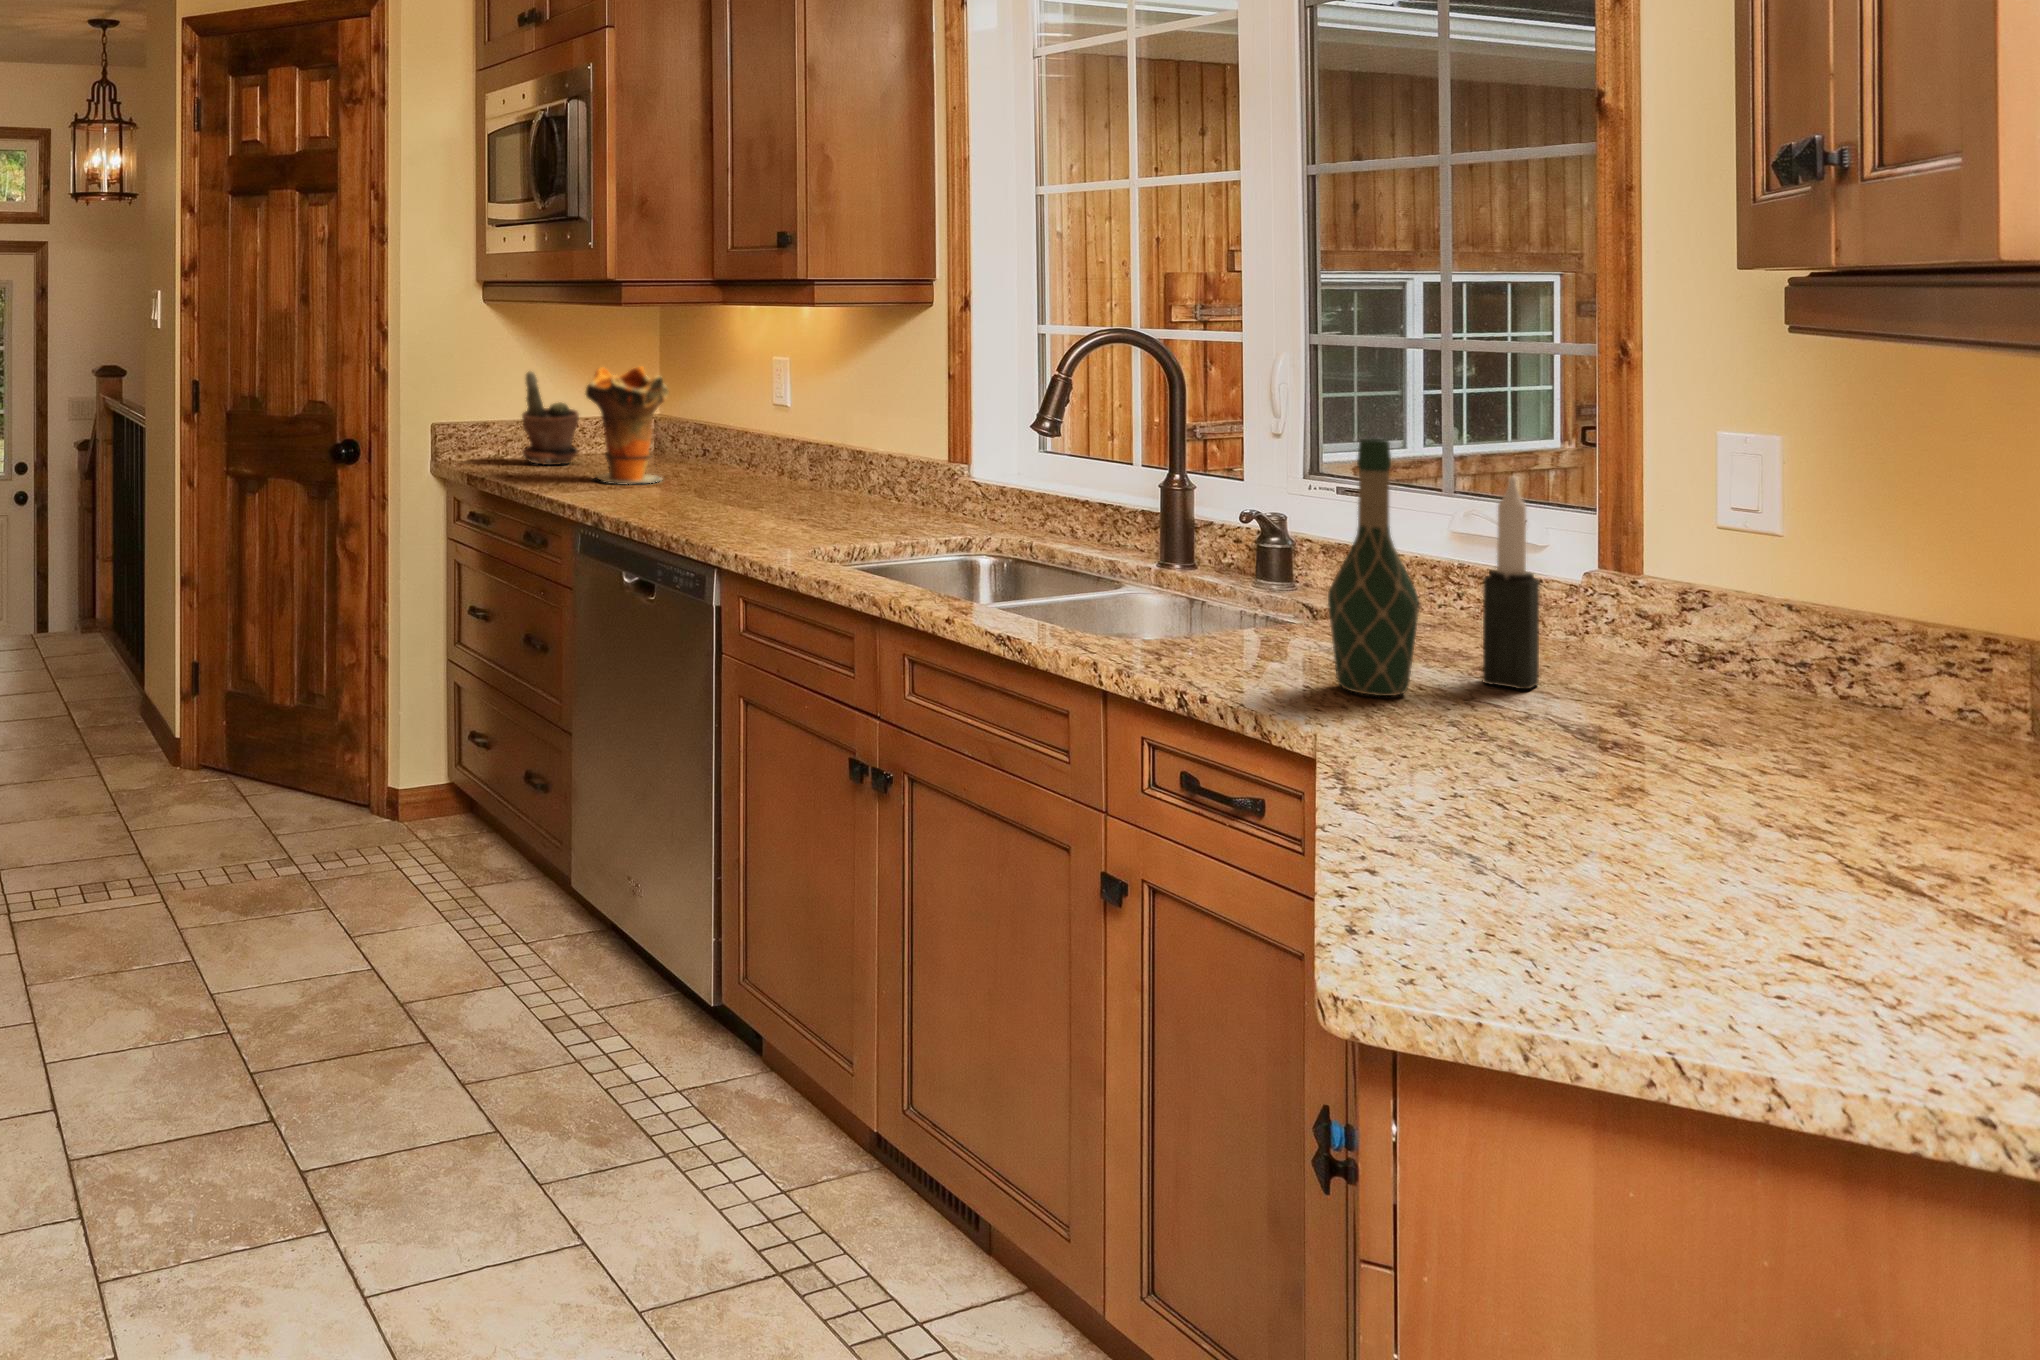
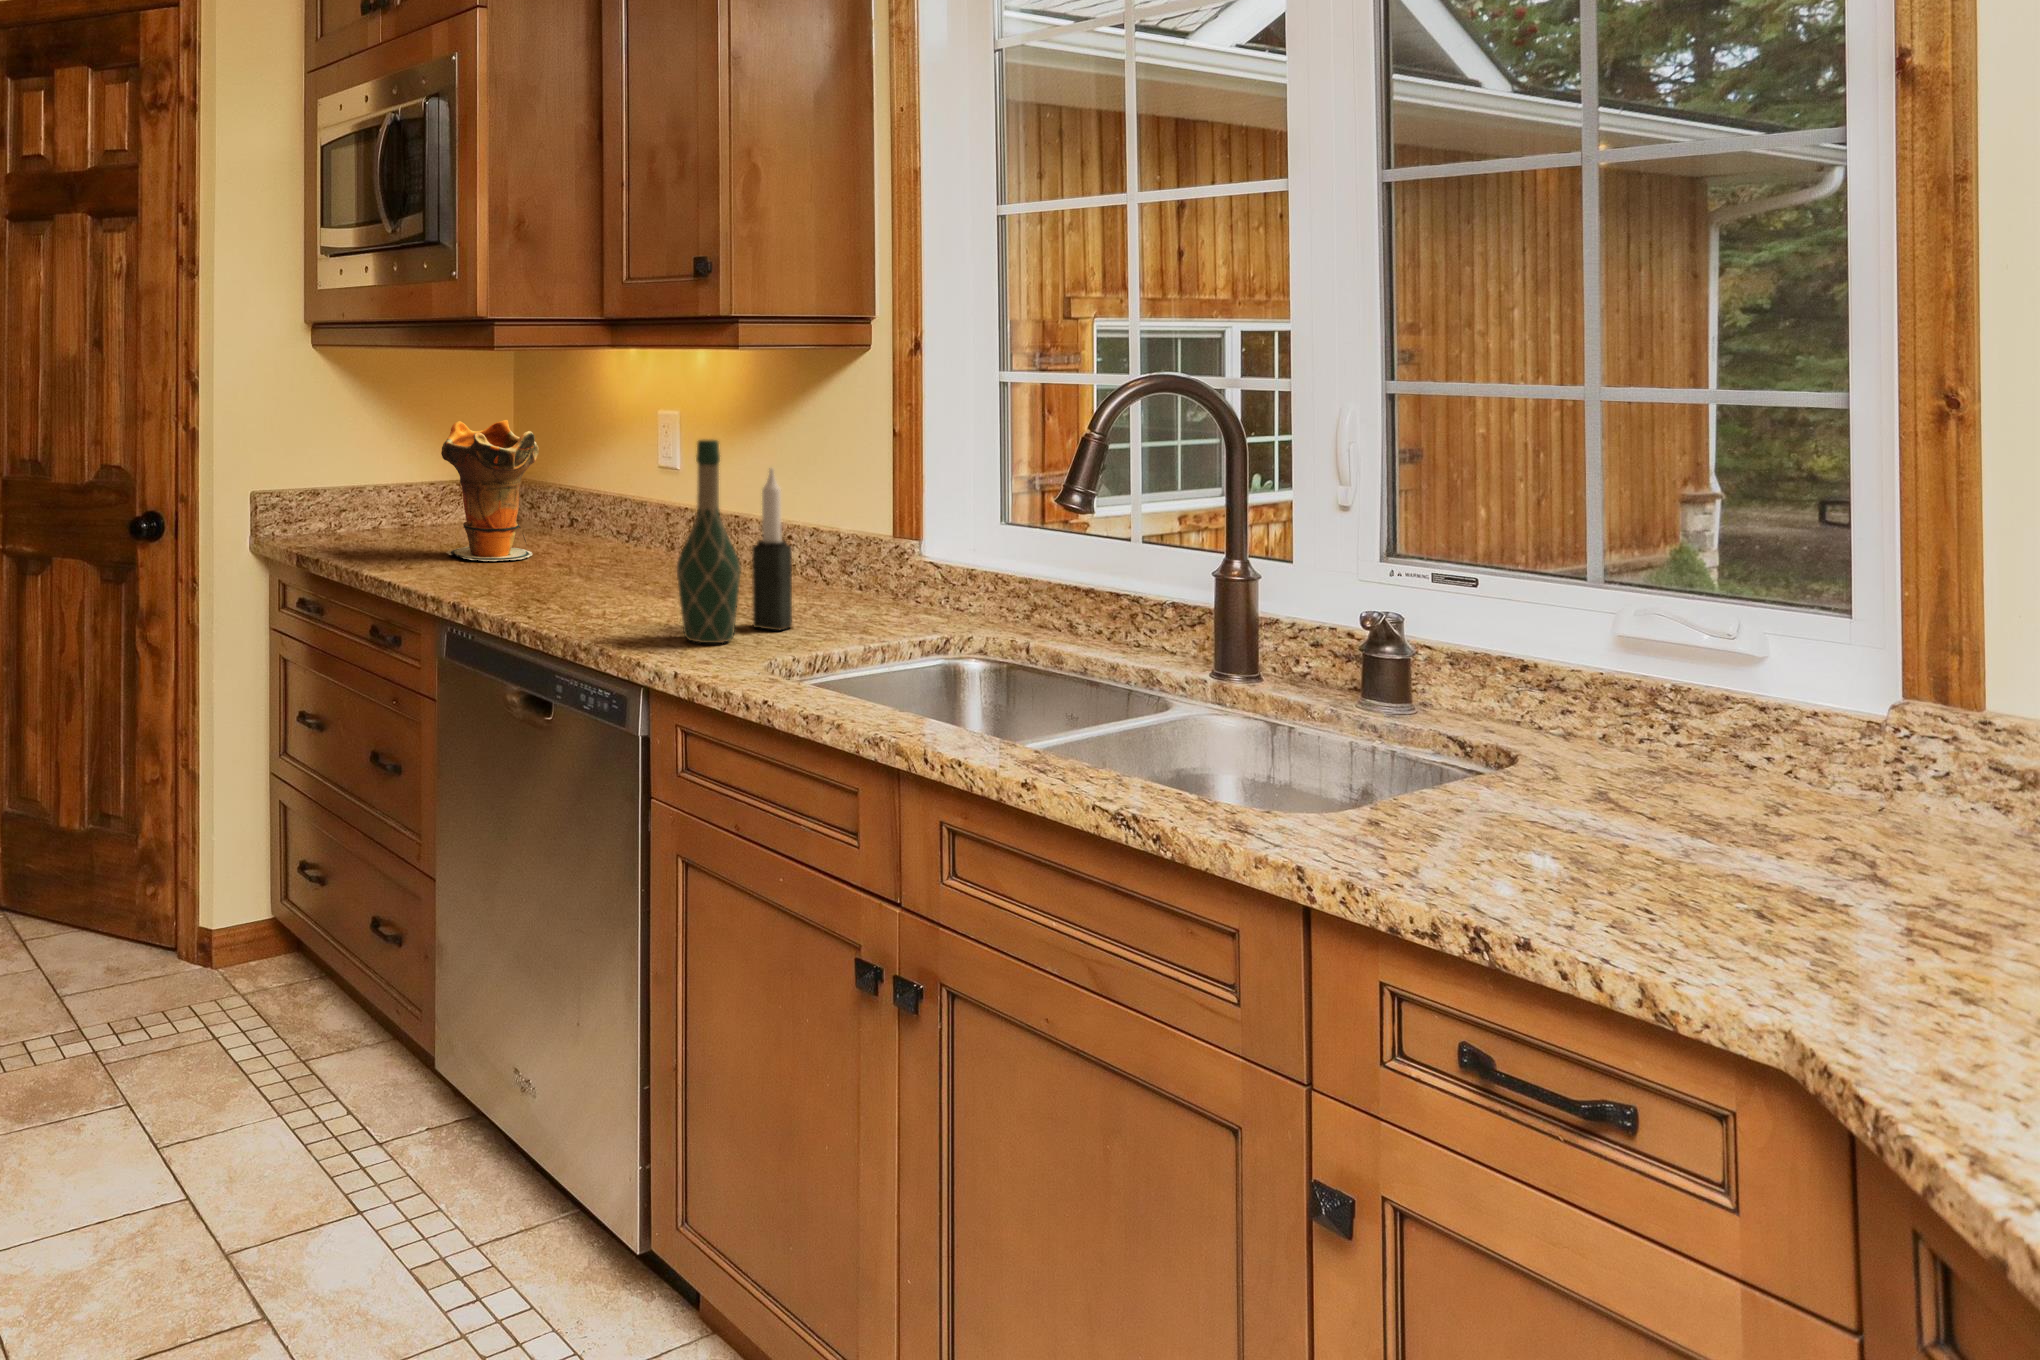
potted plant: present [522,371,579,465] -> none [359,425,426,536]
wine bottle: present [1328,439,1419,696] -> present [677,440,741,643]
candle: present [1483,477,1540,689] -> present [752,468,792,631]

